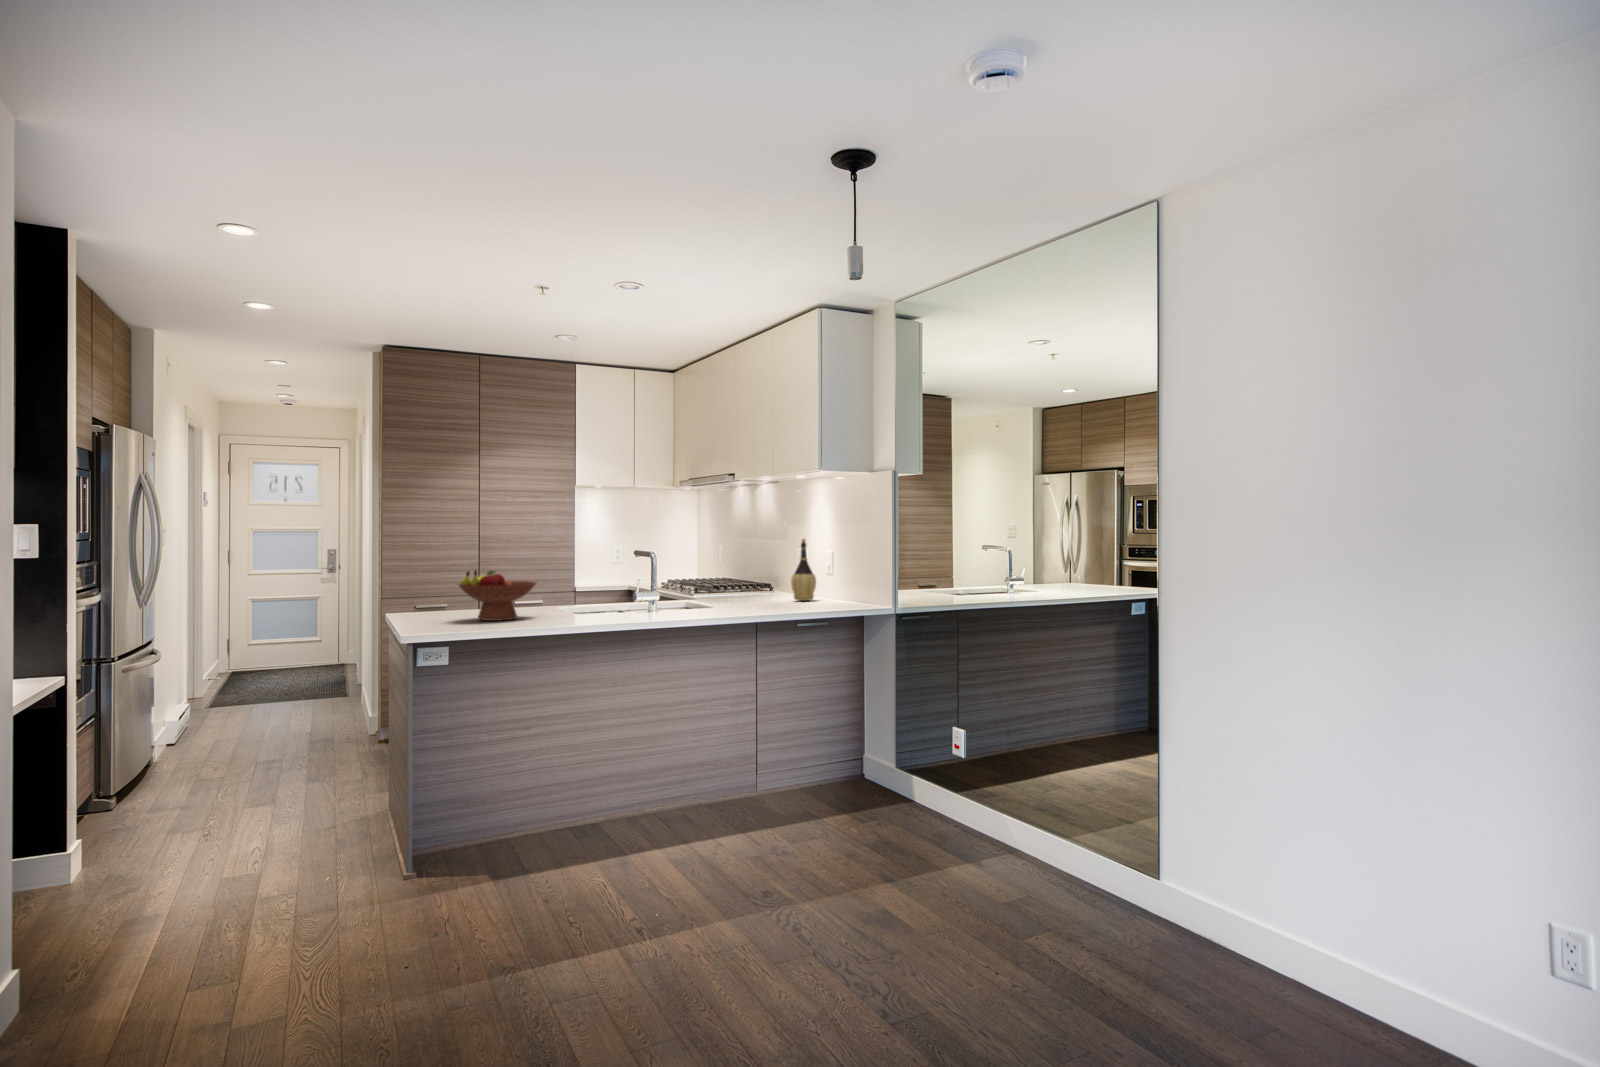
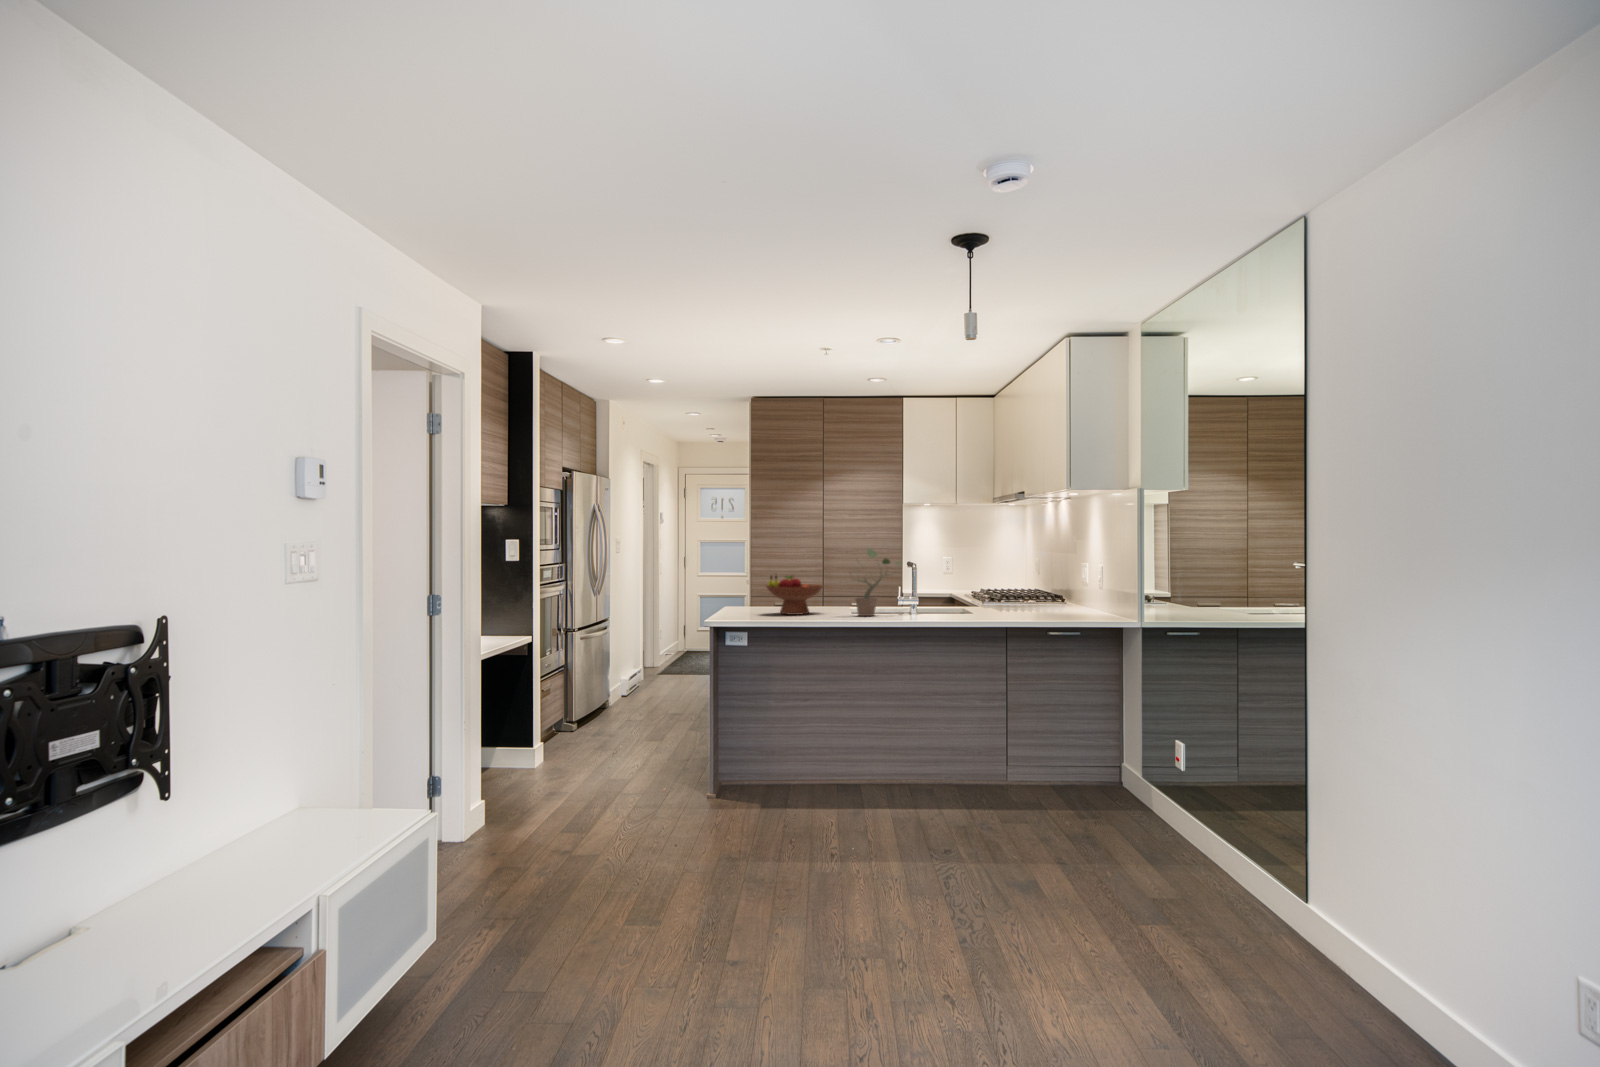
potted plant: none [570,533,645,618] -> present [852,549,901,616]
wine bottle: present [791,539,816,601] -> none [1050,552,1074,610]

